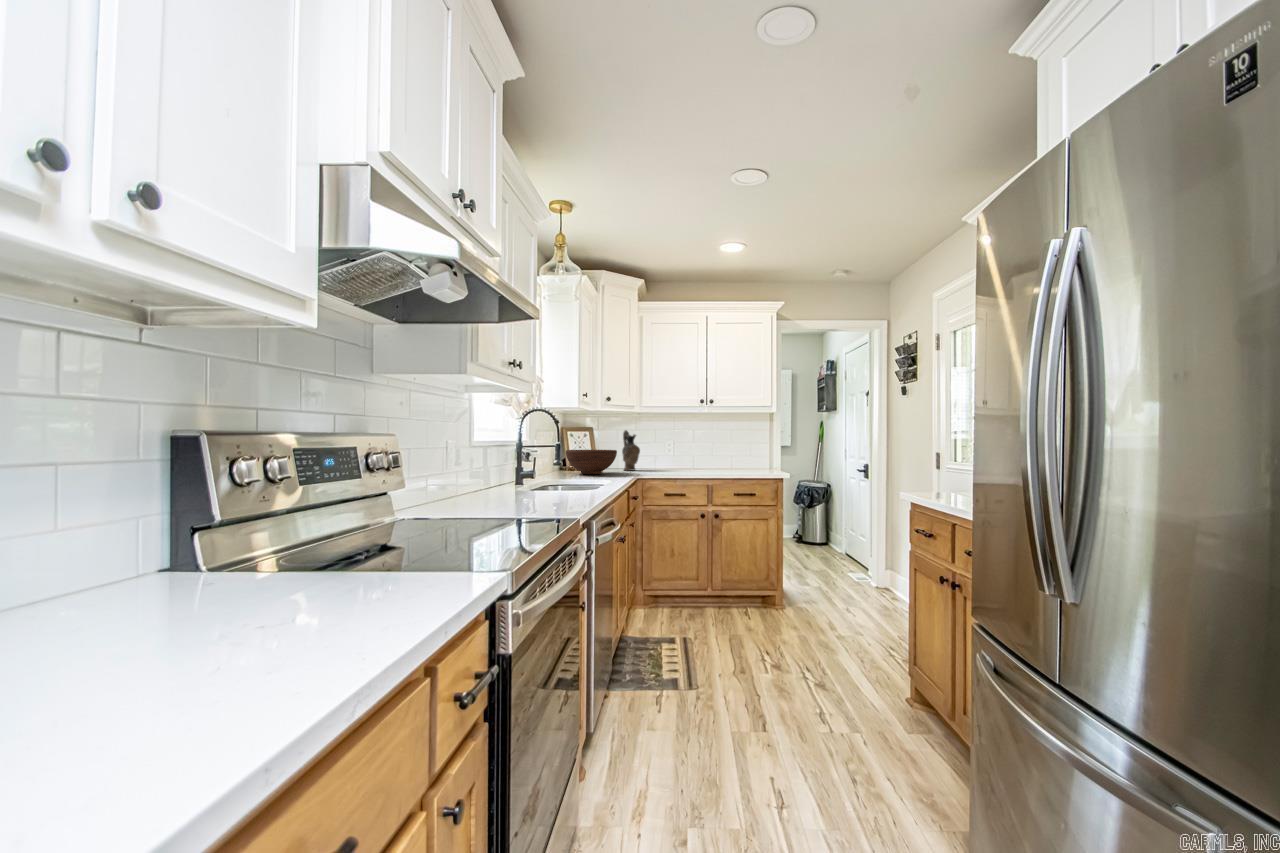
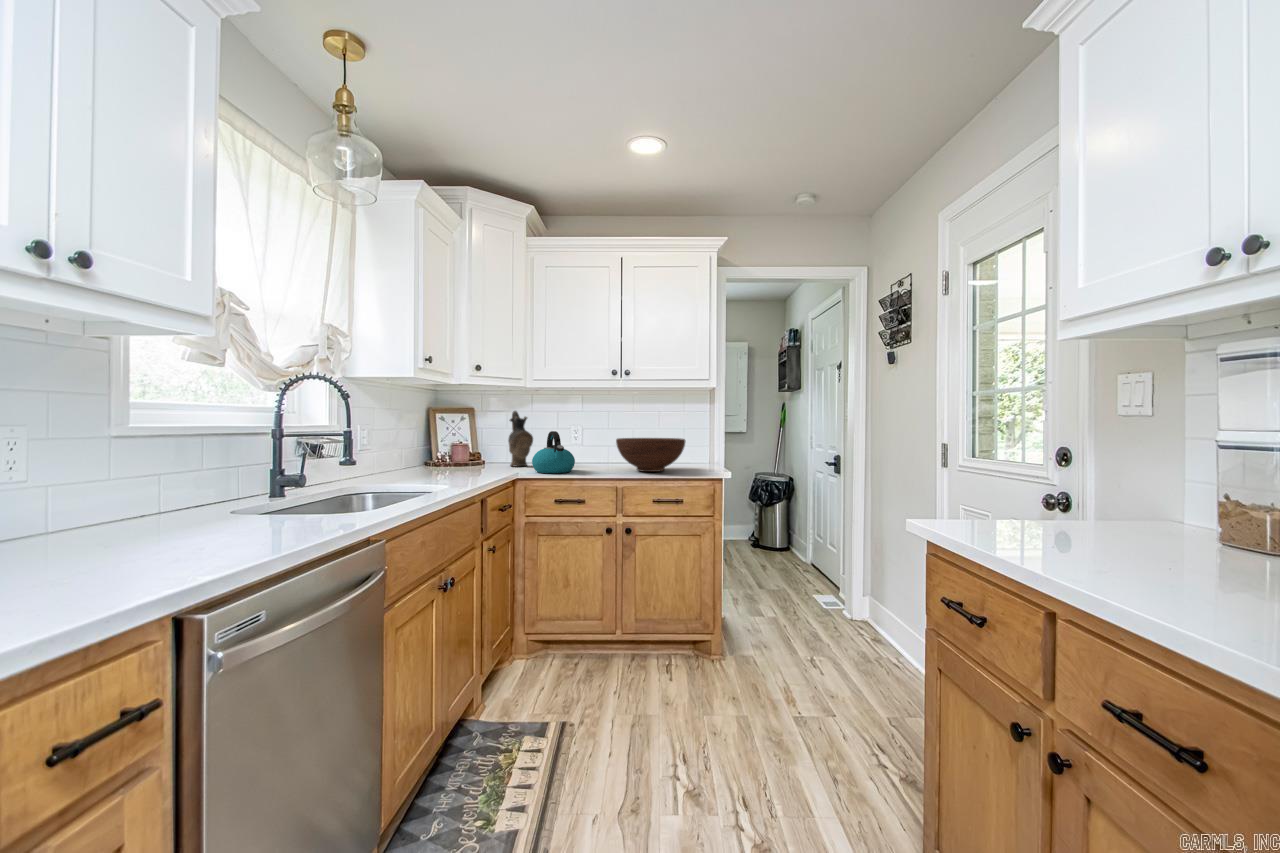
kettle: none [645,445,675,474] -> present [532,431,575,473]
fruit bowl: present [566,450,617,474] -> present [616,438,686,472]

